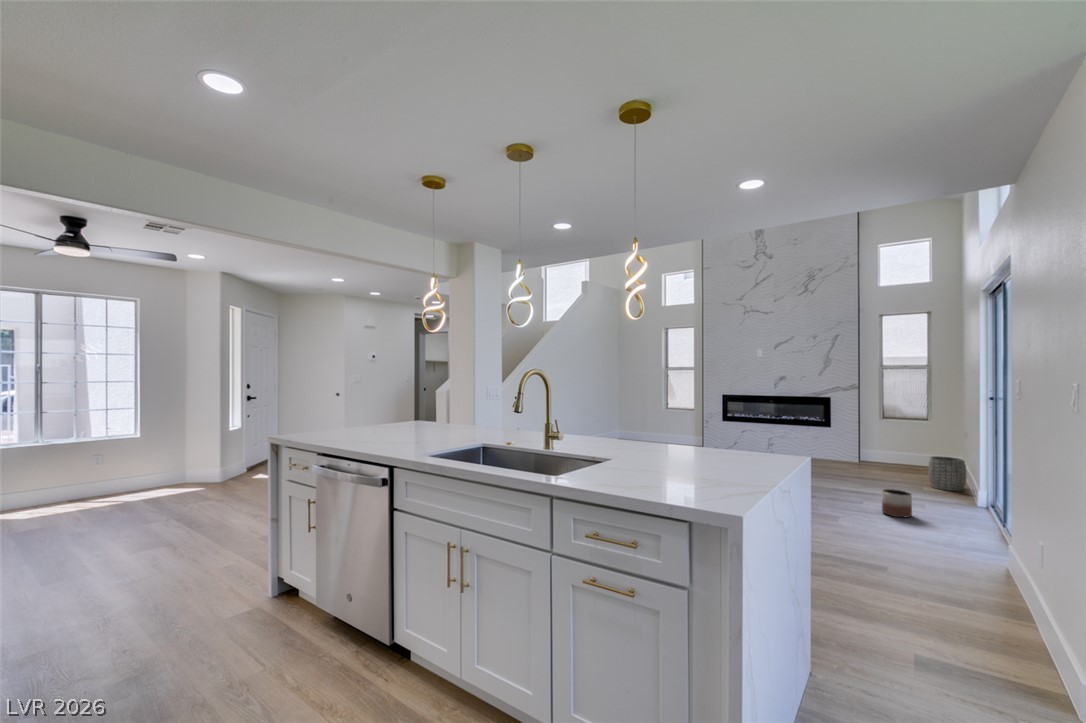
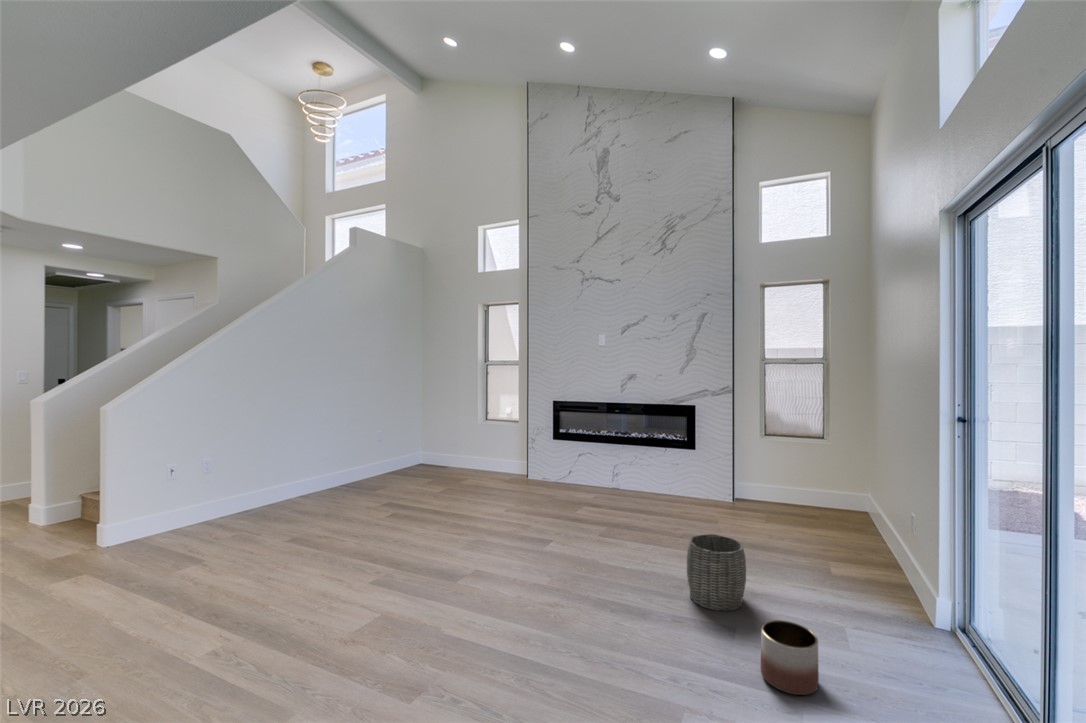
woven basket: present [928,456,966,491] -> present [687,534,746,611]

